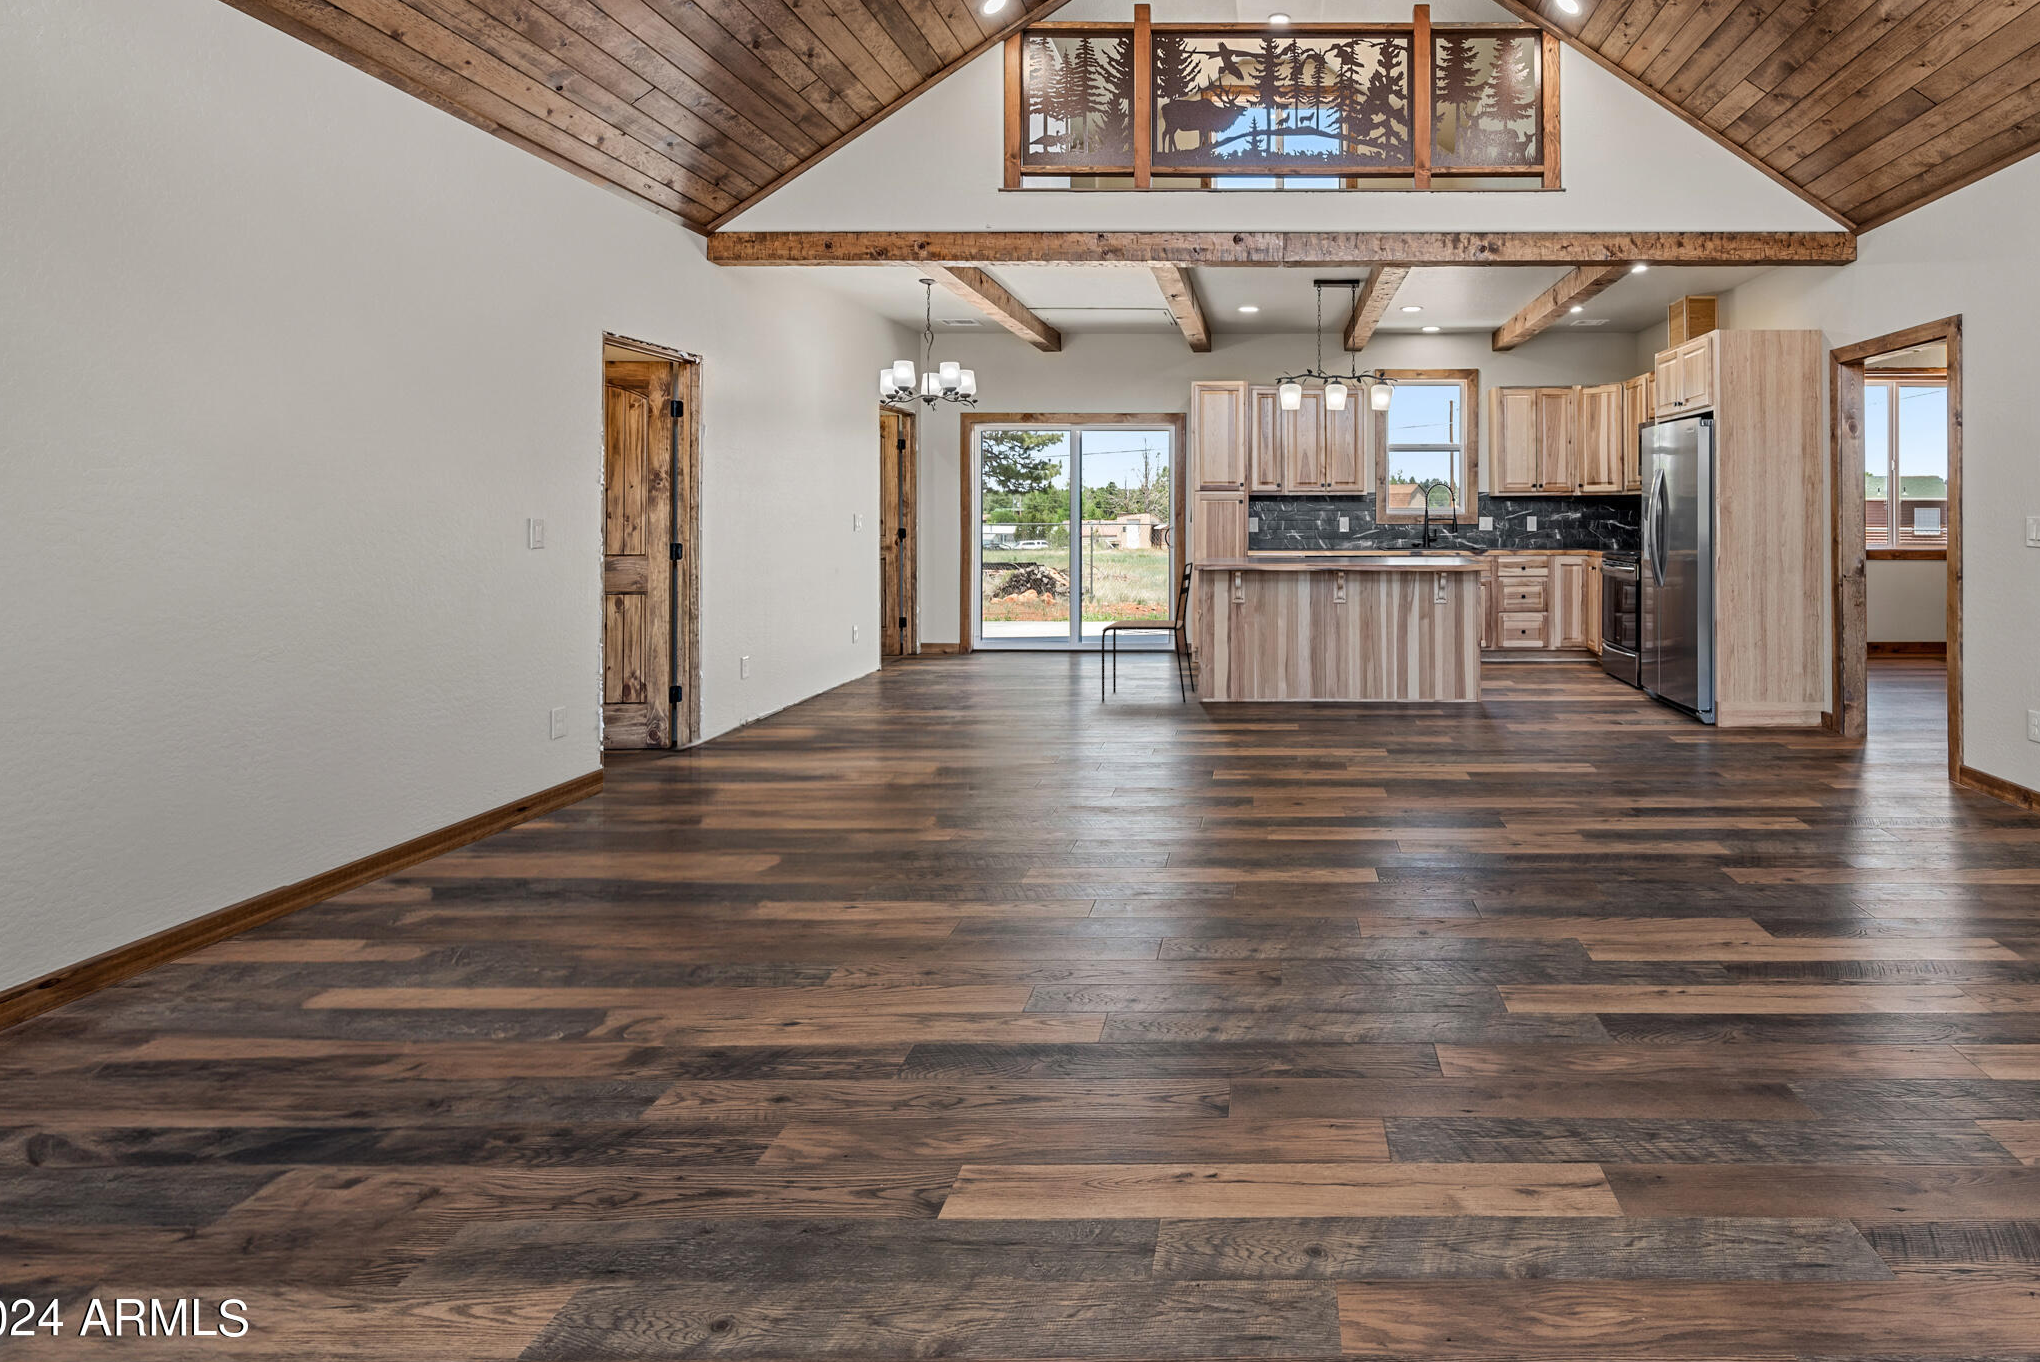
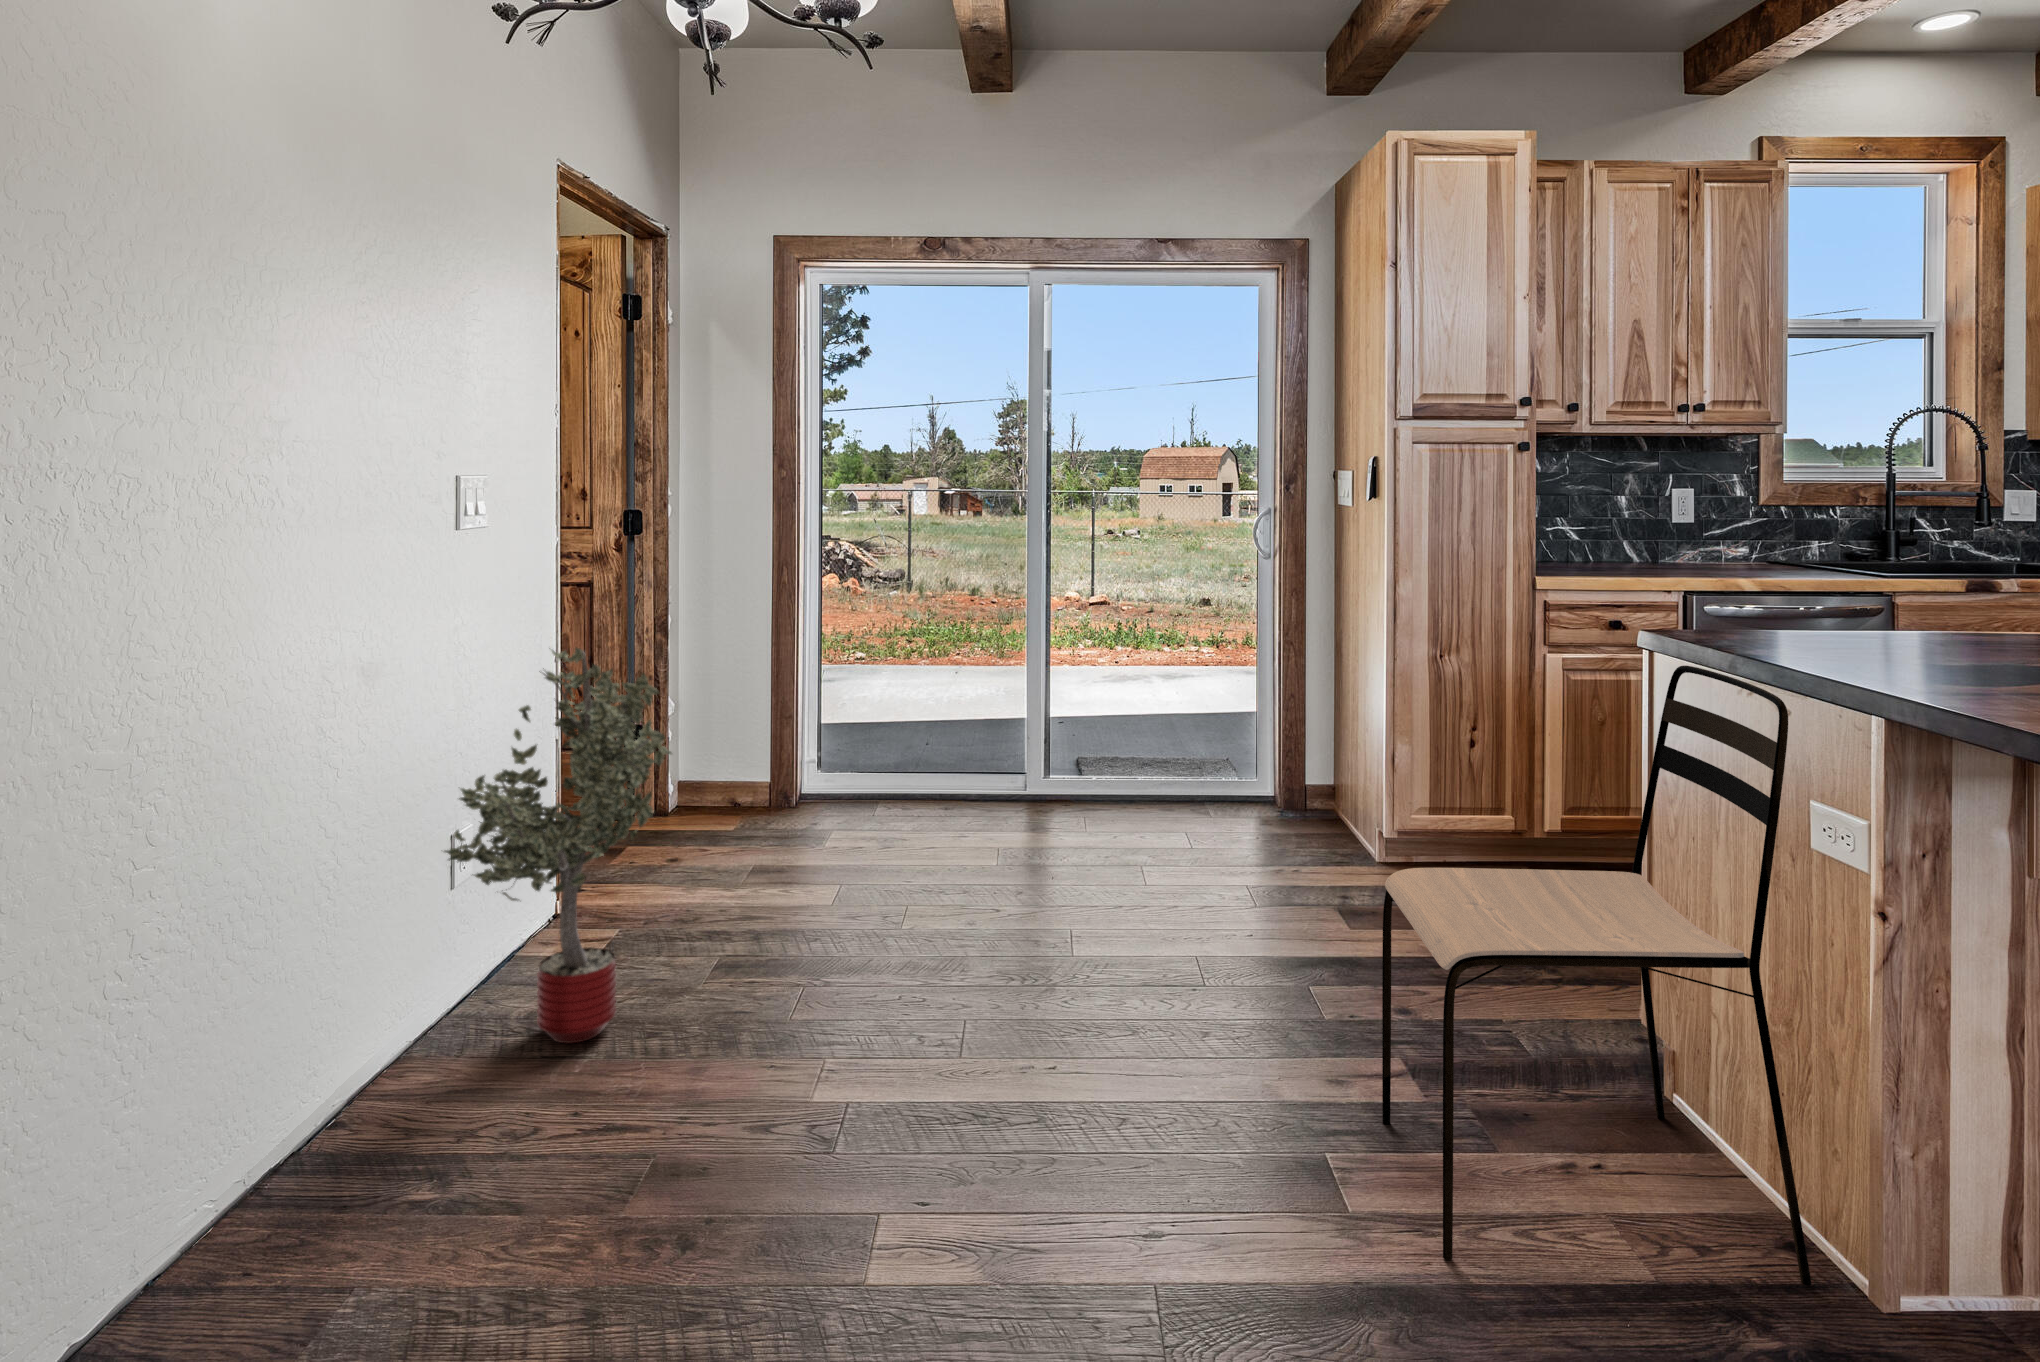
potted tree: none [846,566,916,686] -> present [444,648,672,1043]

